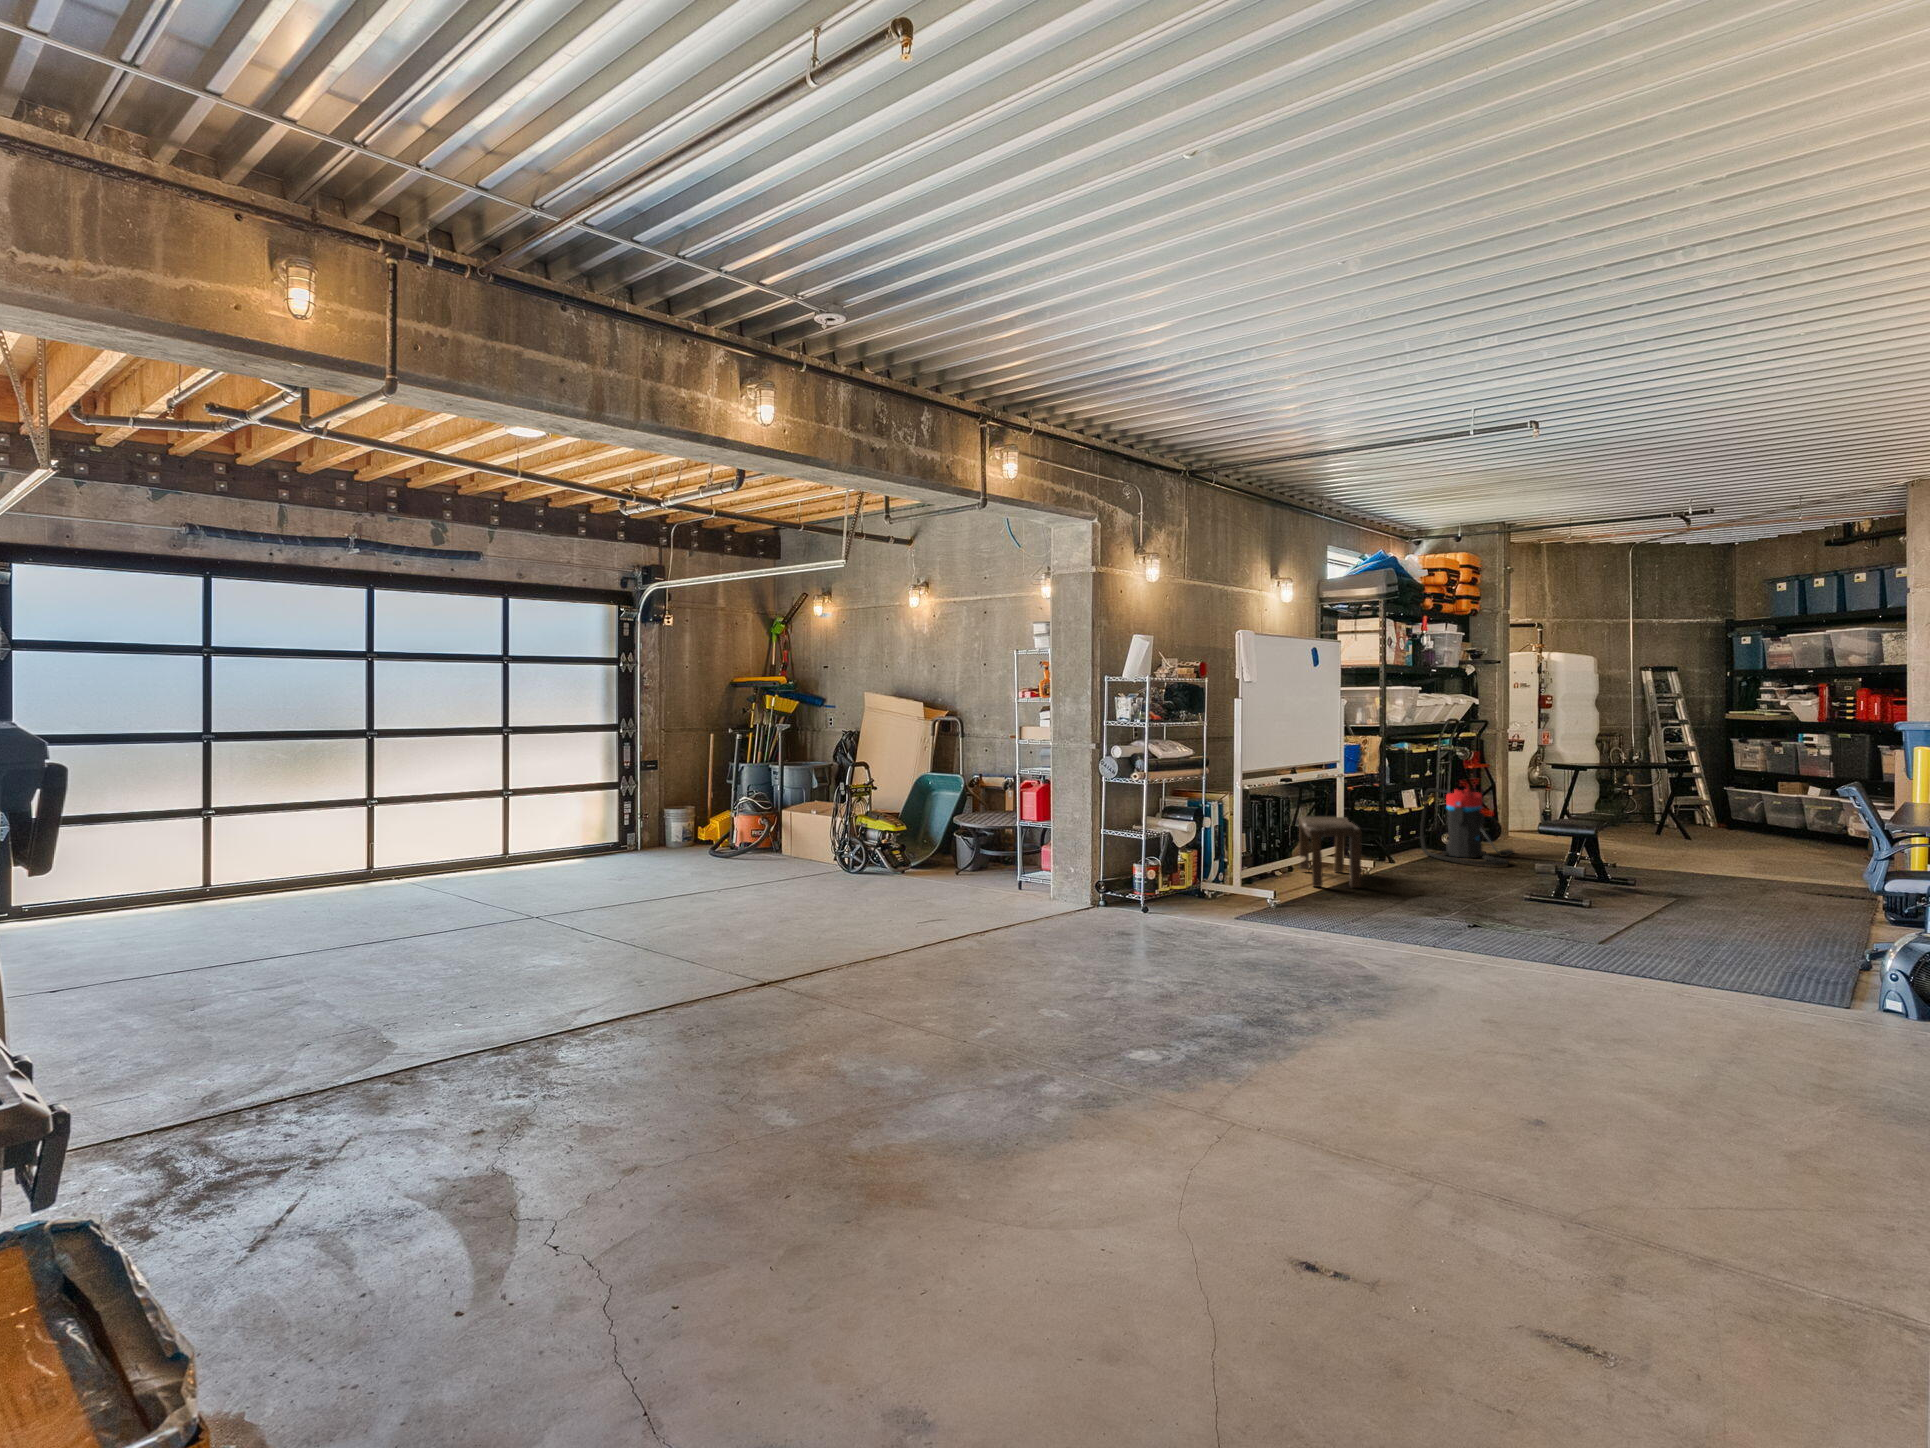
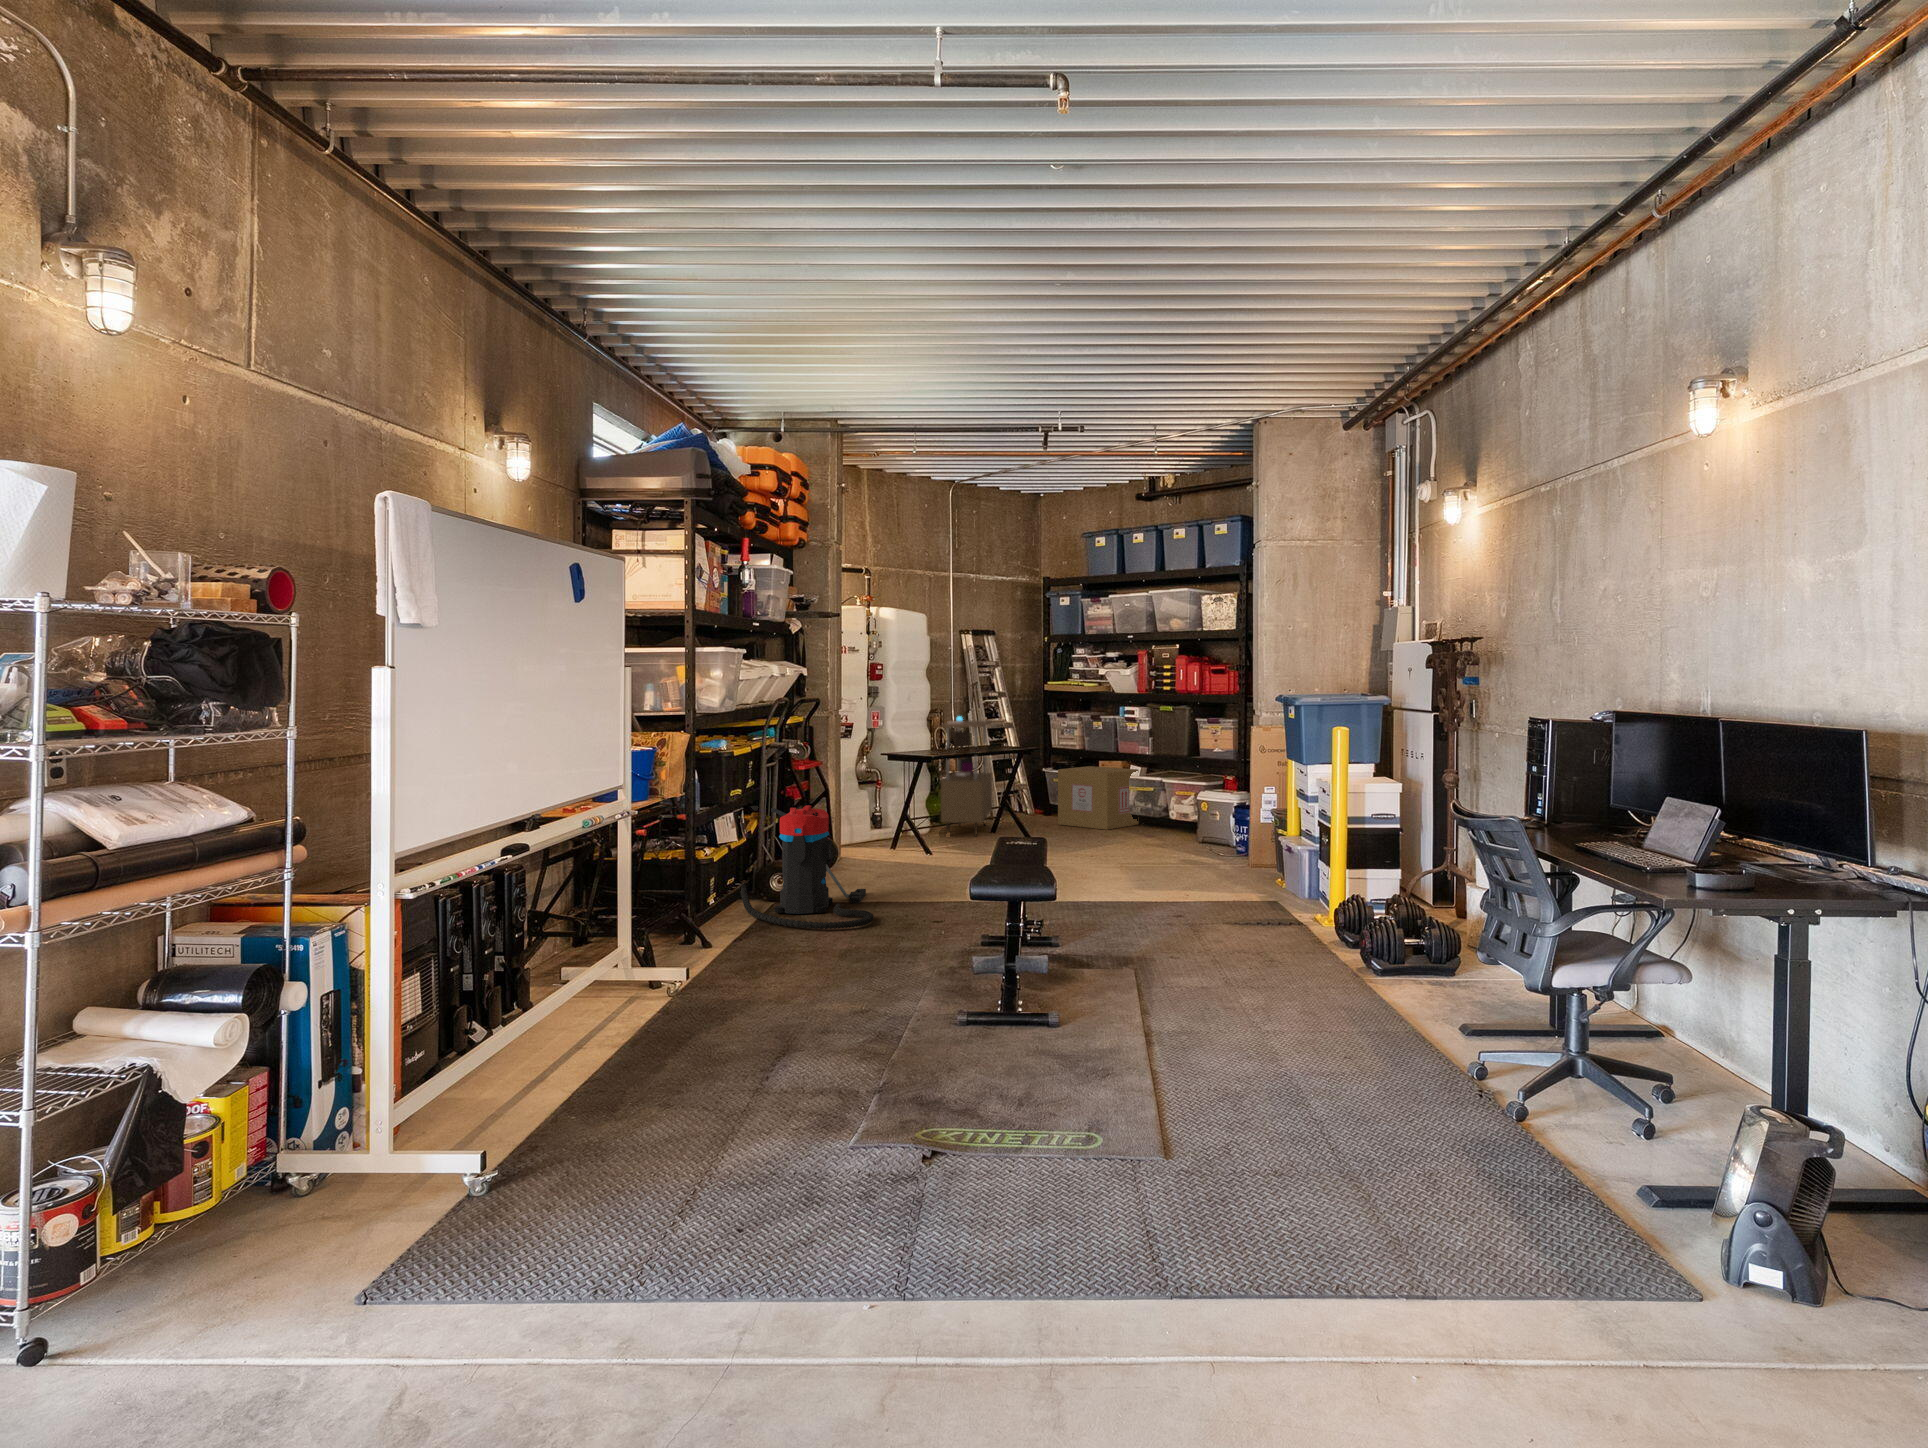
shelving unit: none [1605,737,1662,833] -> present [941,716,992,836]
cardboard box: none [1729,785,1818,839] -> present [1058,766,1139,830]
bench: present [1299,816,1361,888] -> none [550,883,675,1043]

